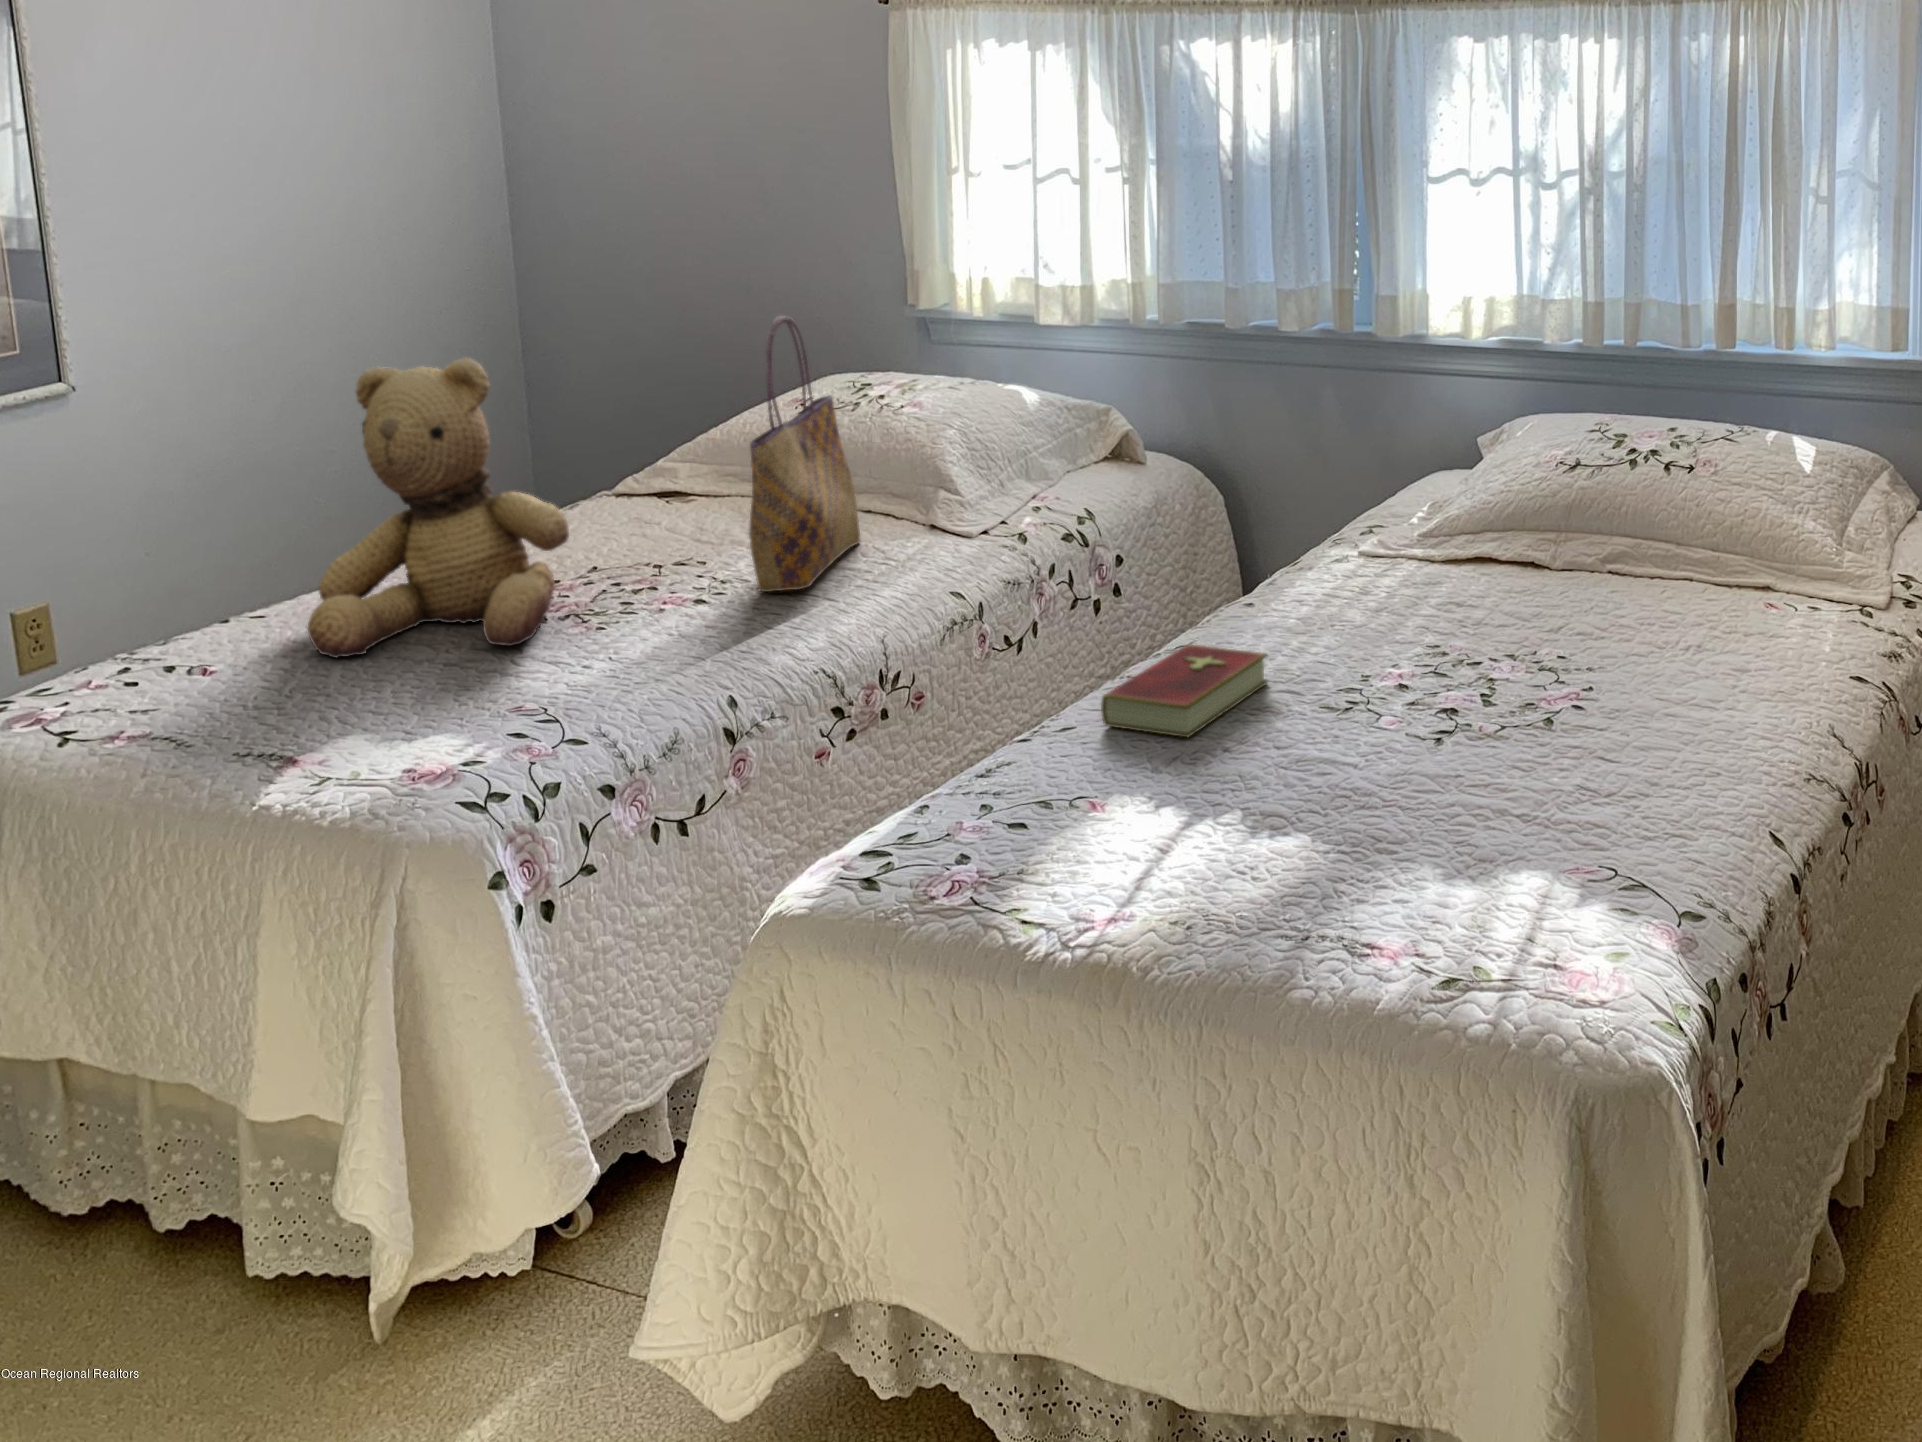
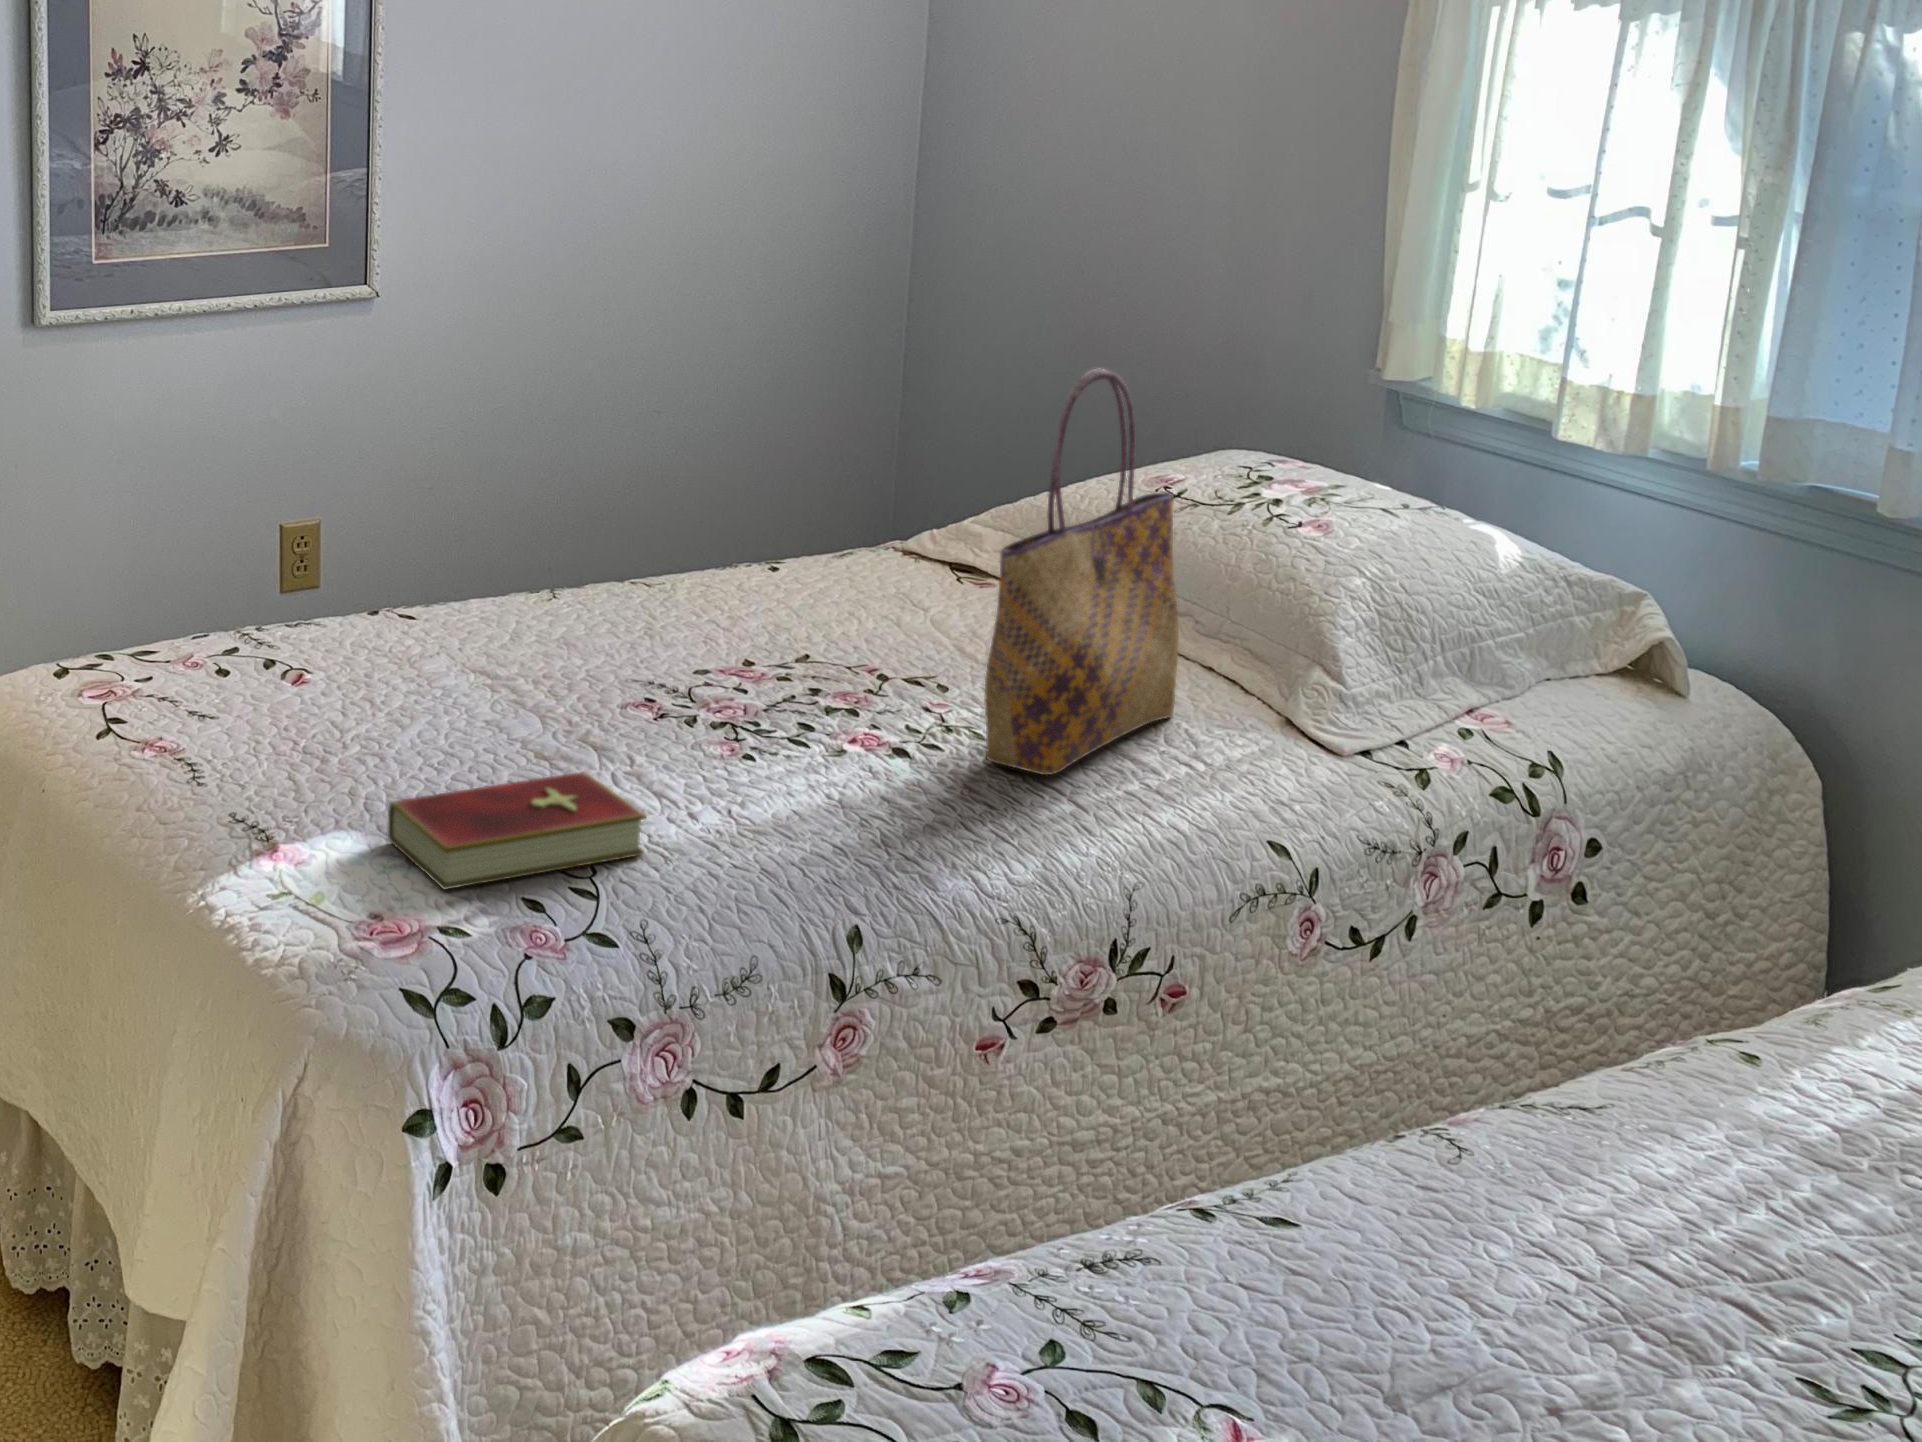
teddy bear: present [308,358,569,658] -> none [418,342,741,751]
hardcover book: present [1101,644,1268,738] -> present [388,771,646,890]

